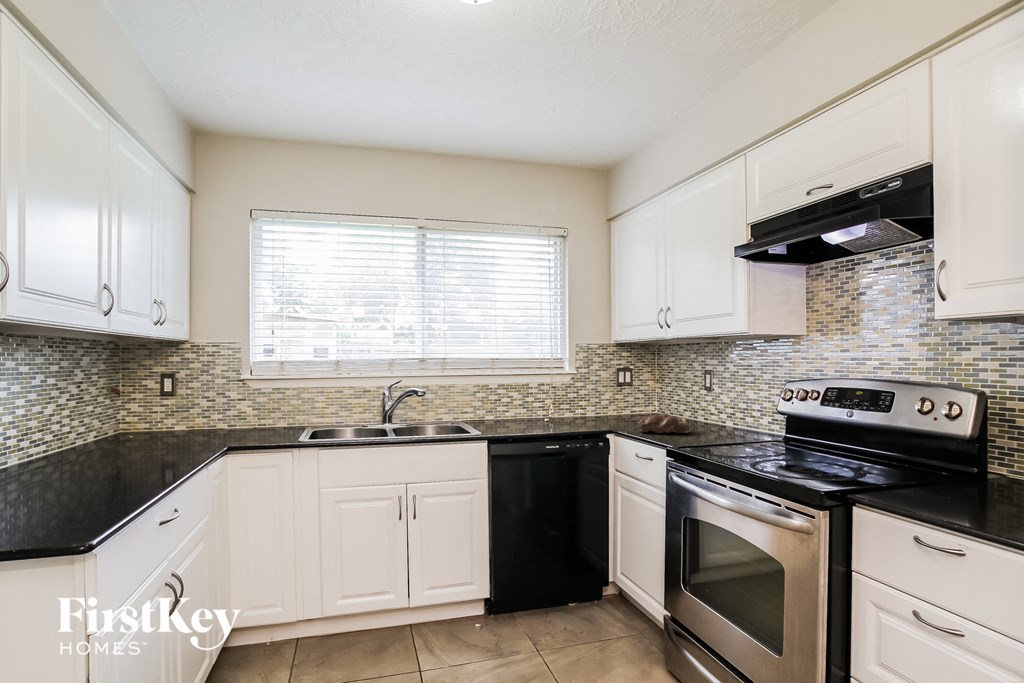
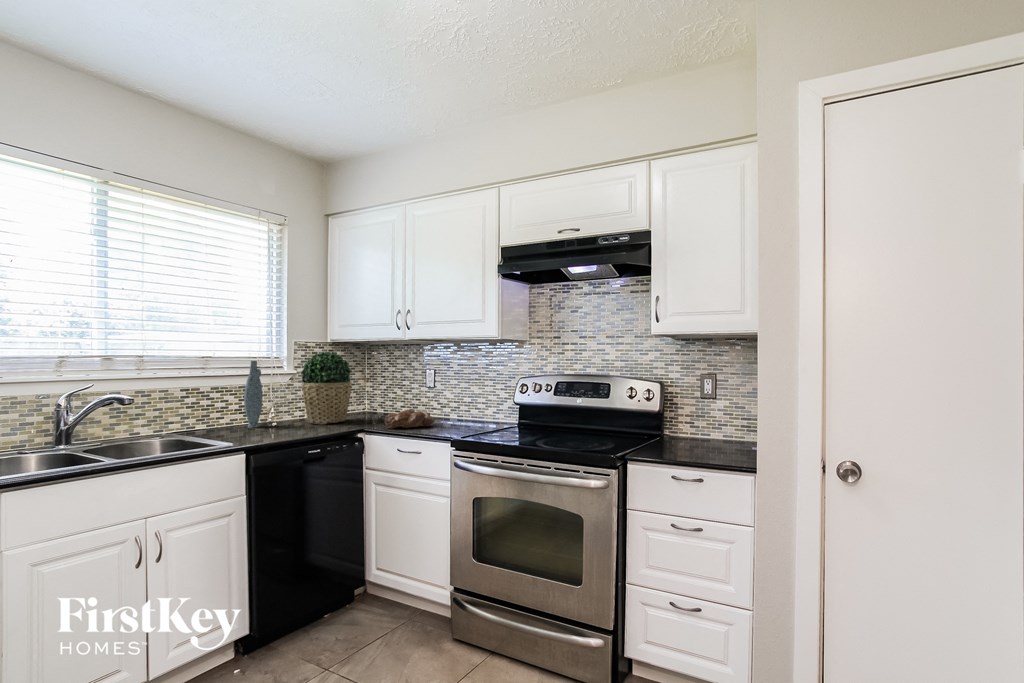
potted plant: none [573,352,621,424] -> present [301,352,351,425]
vase: none [525,361,541,422] -> present [244,361,263,428]

